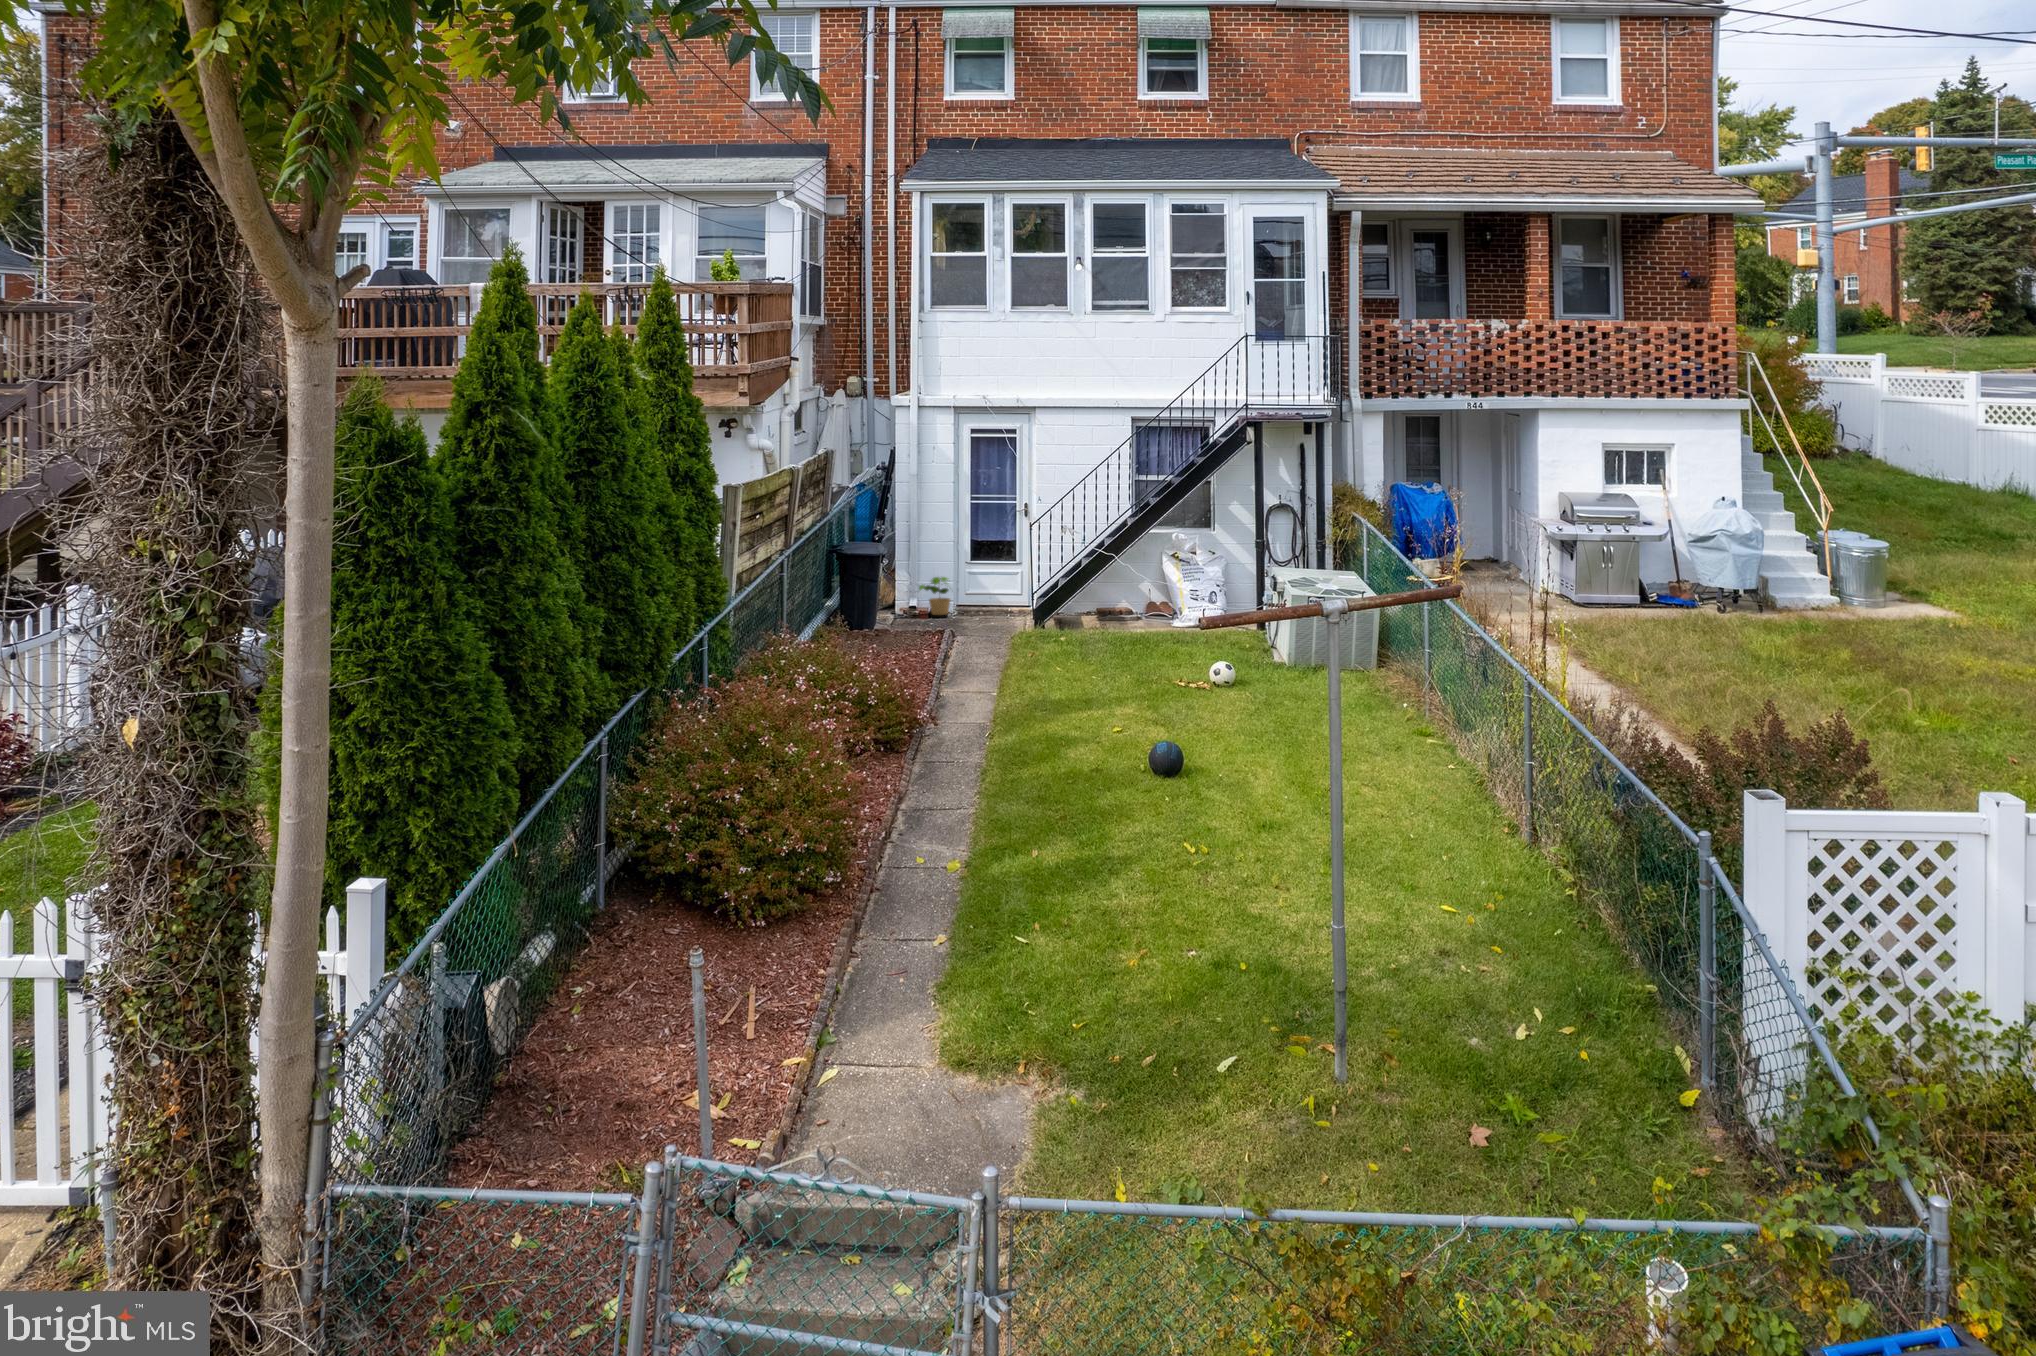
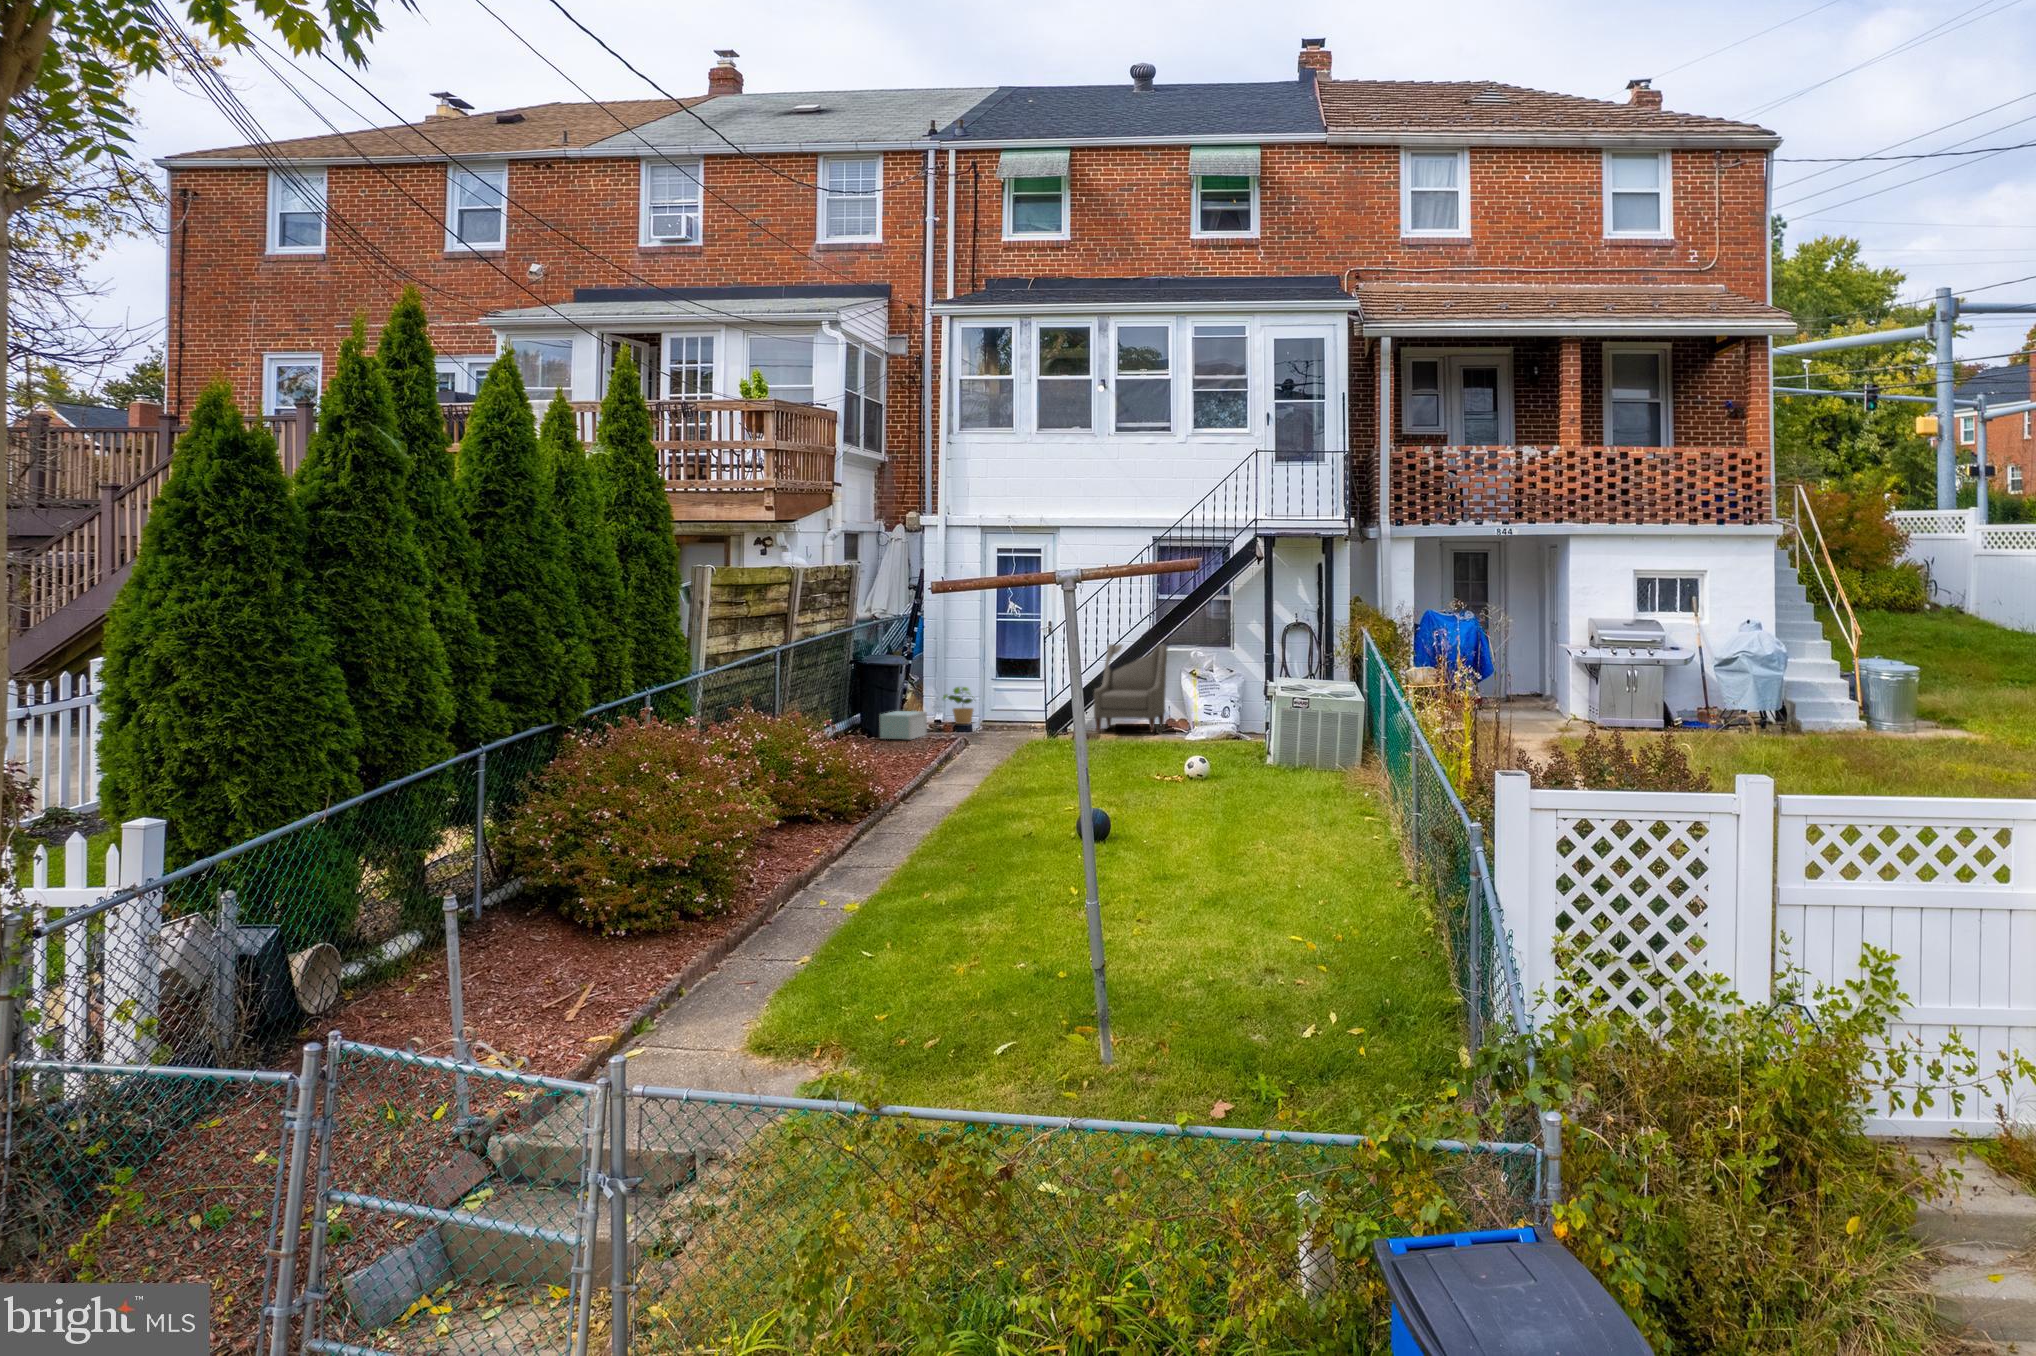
chair: none [1085,529,1153,620] -> present [1094,644,1168,733]
storage box: none [864,604,911,634] -> present [880,711,927,739]

